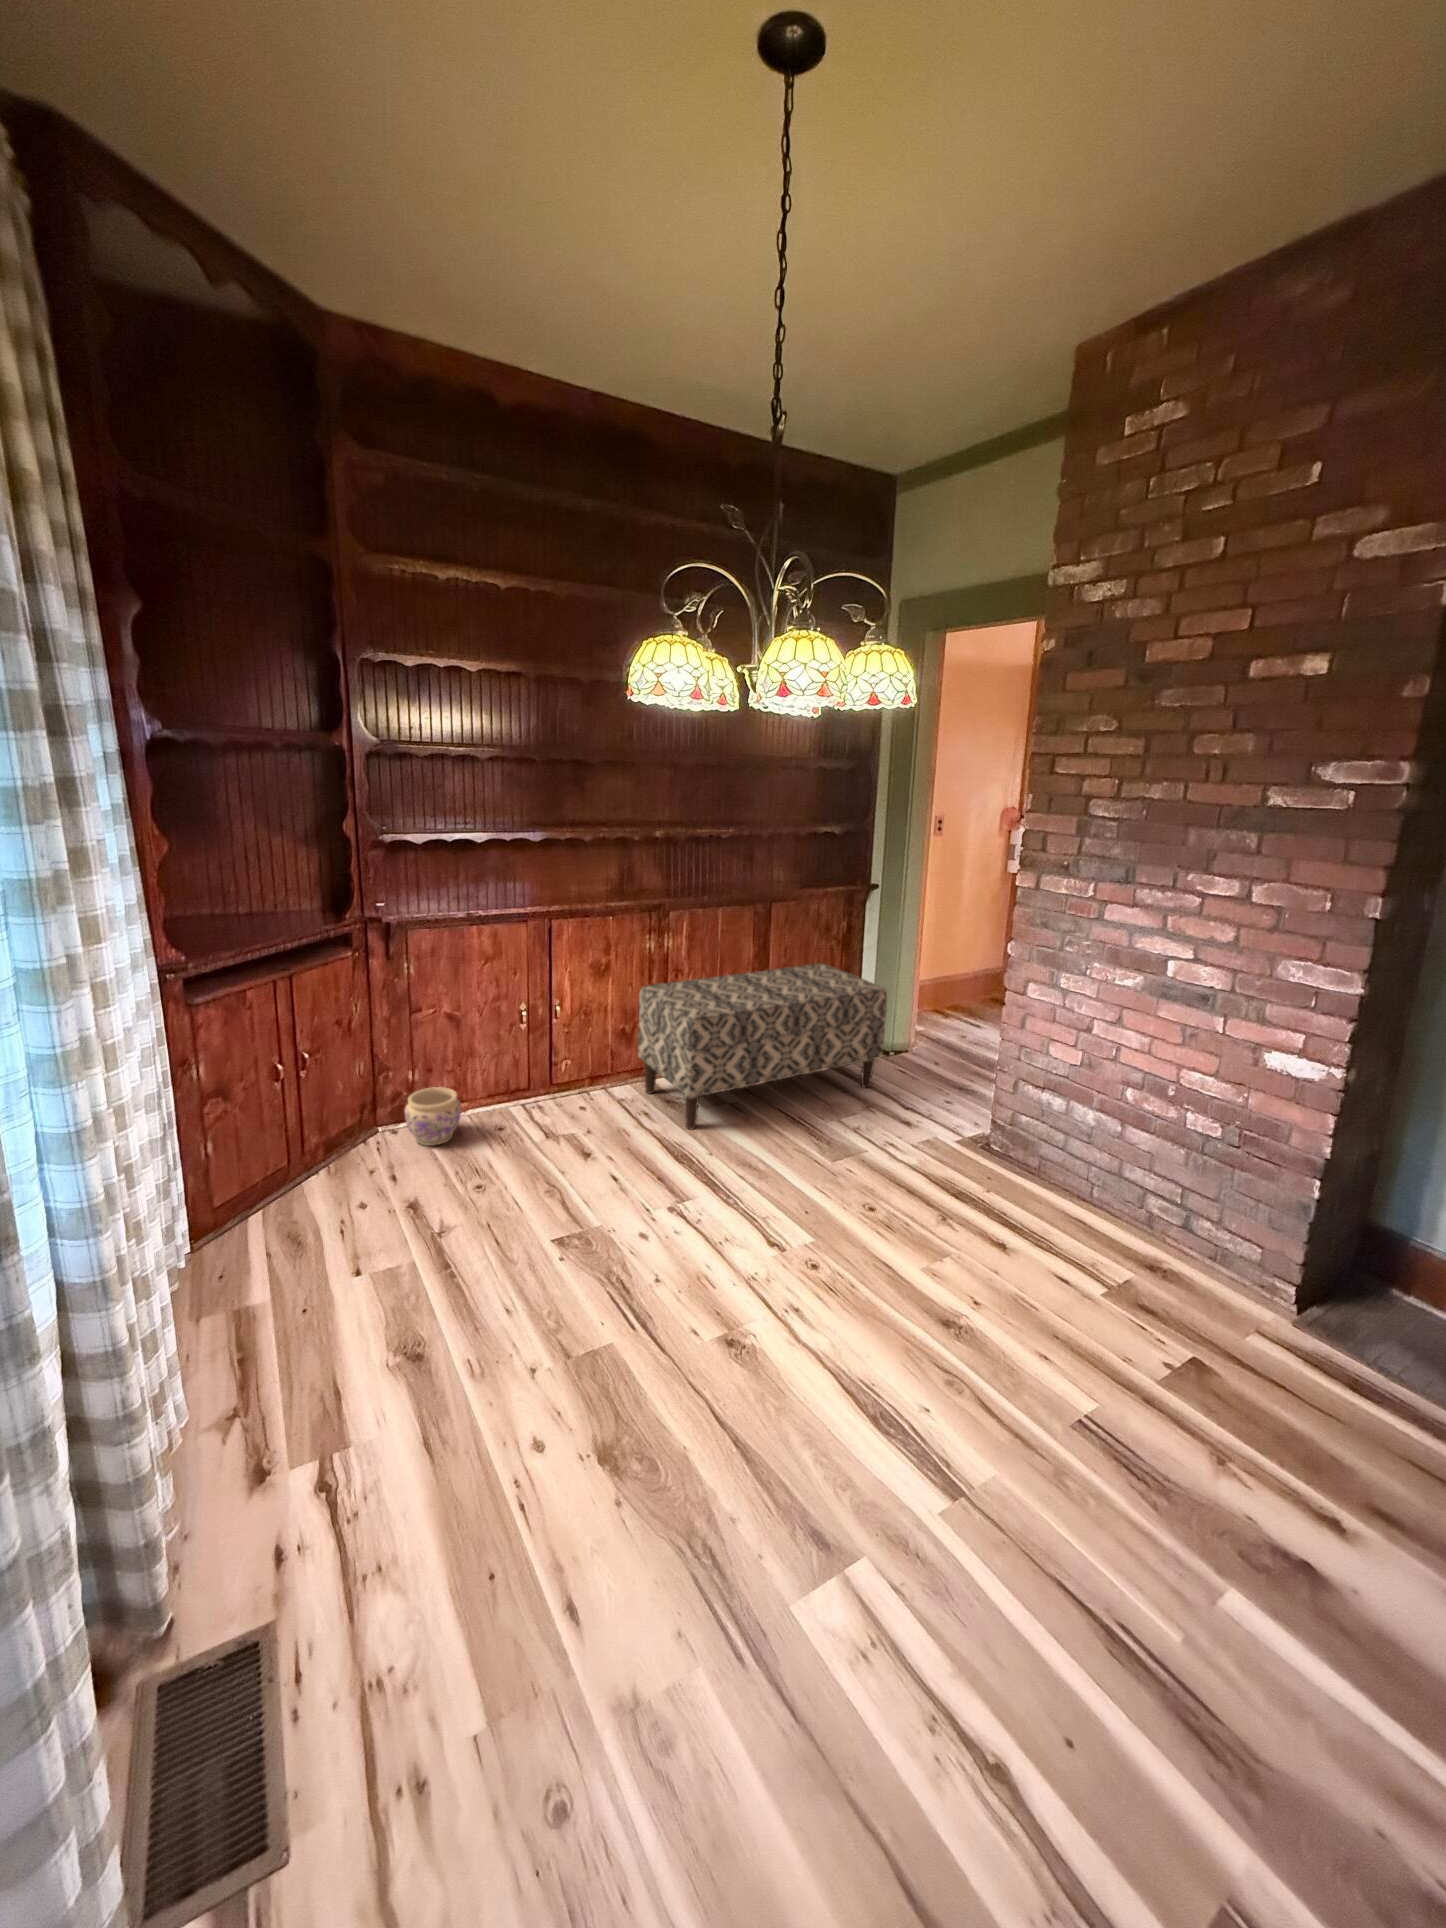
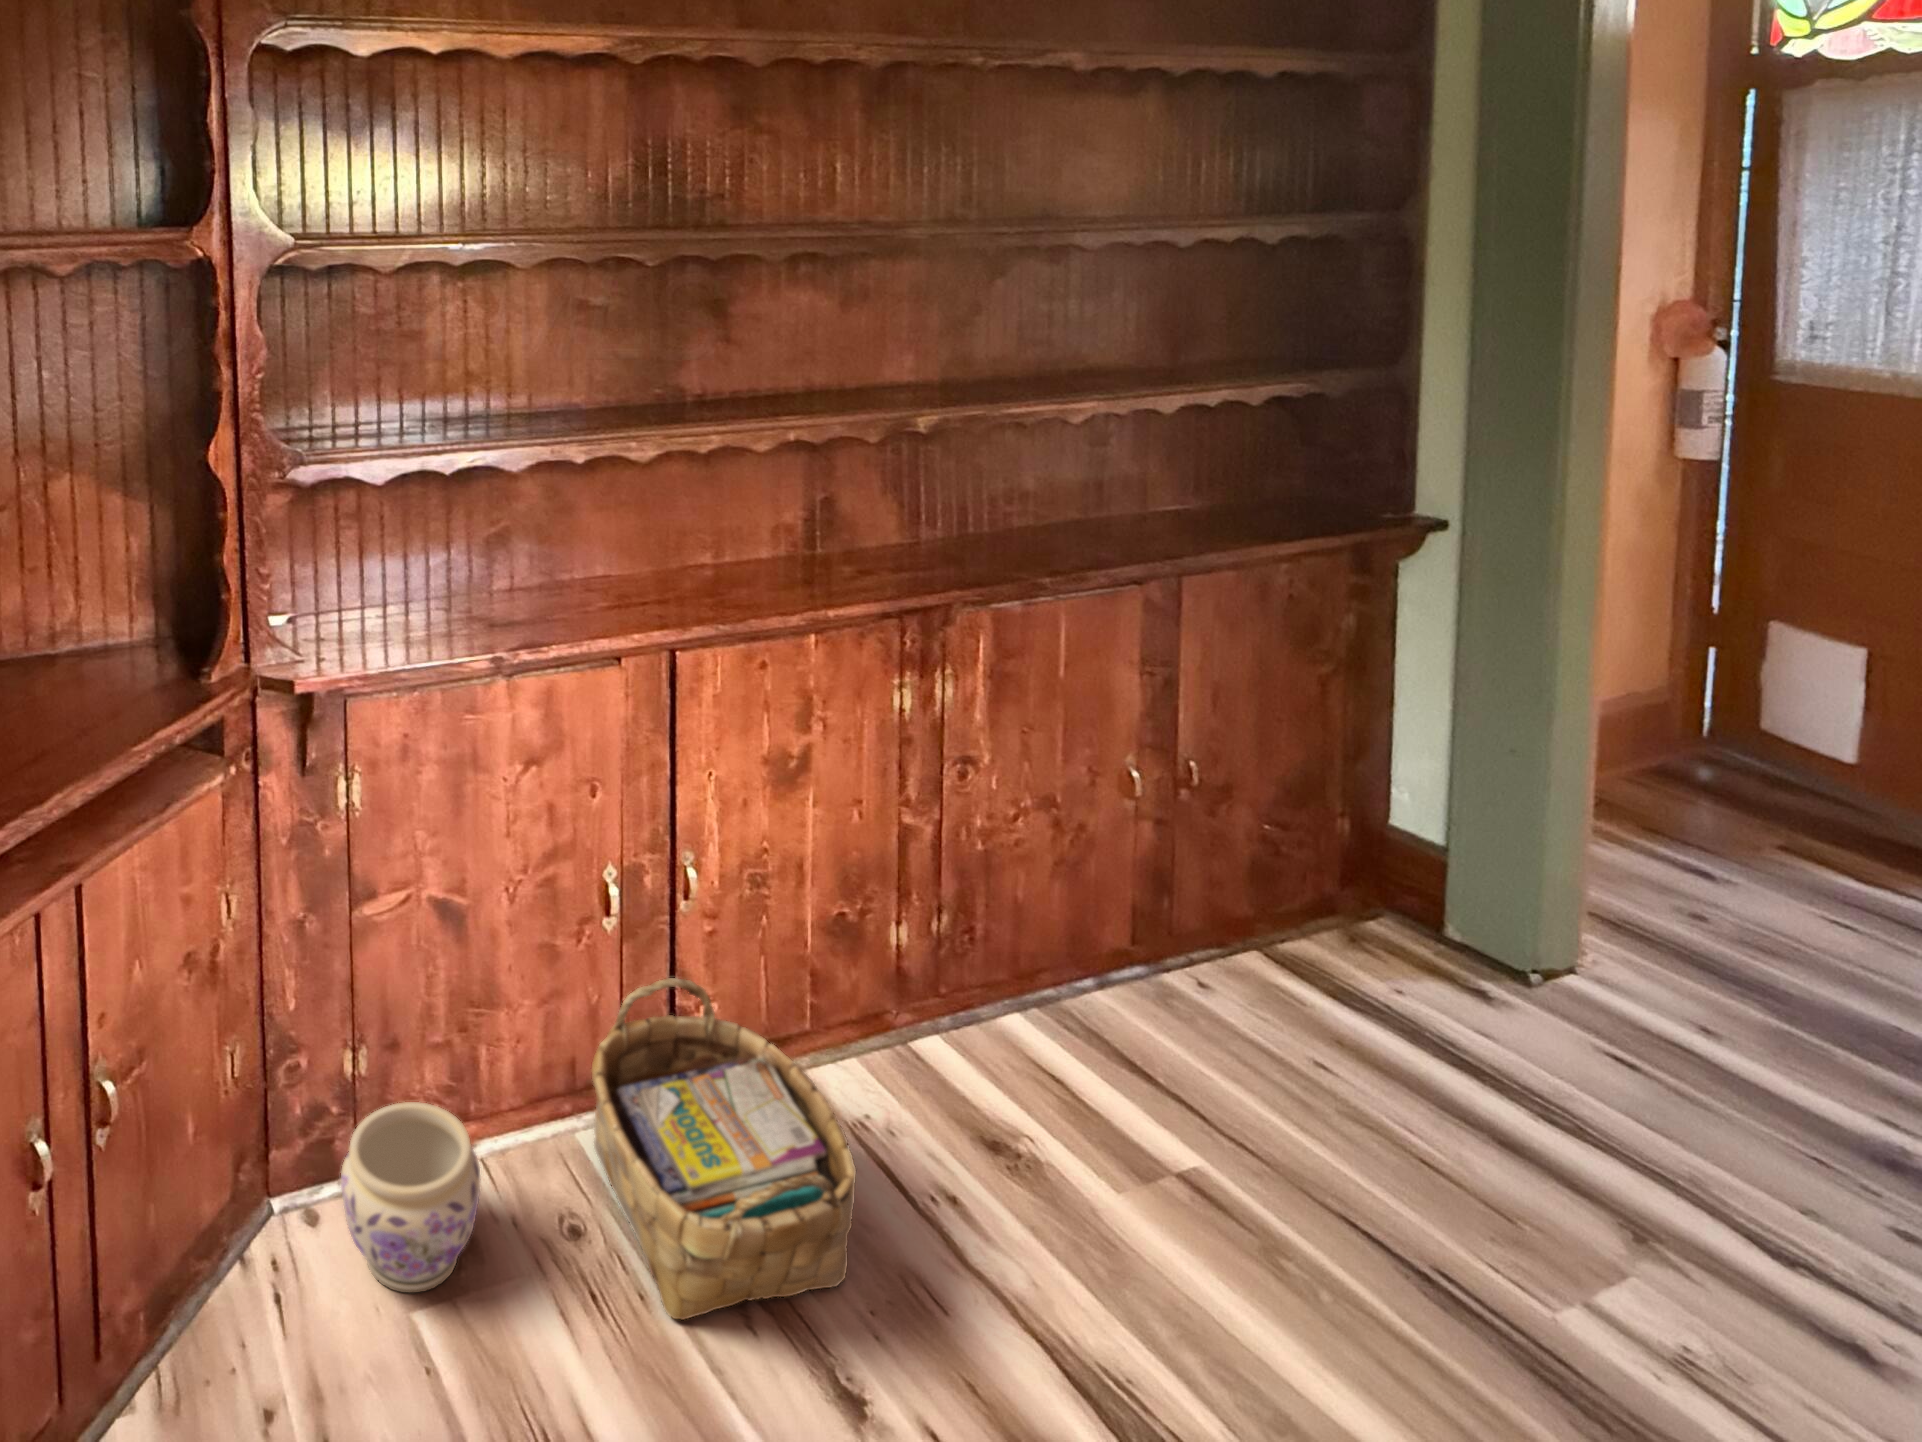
bench: present [638,963,887,1129] -> none [886,728,1609,1284]
woven basket: none [510,1044,601,1145] -> present [591,978,856,1320]

